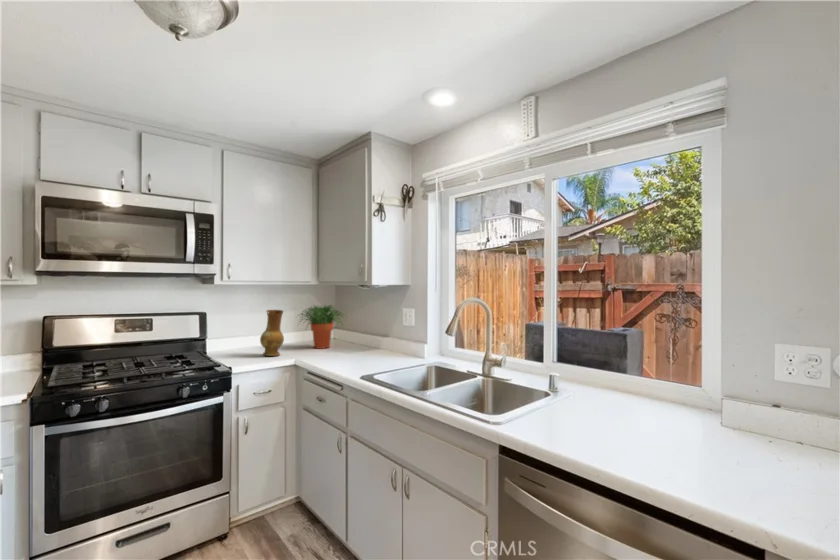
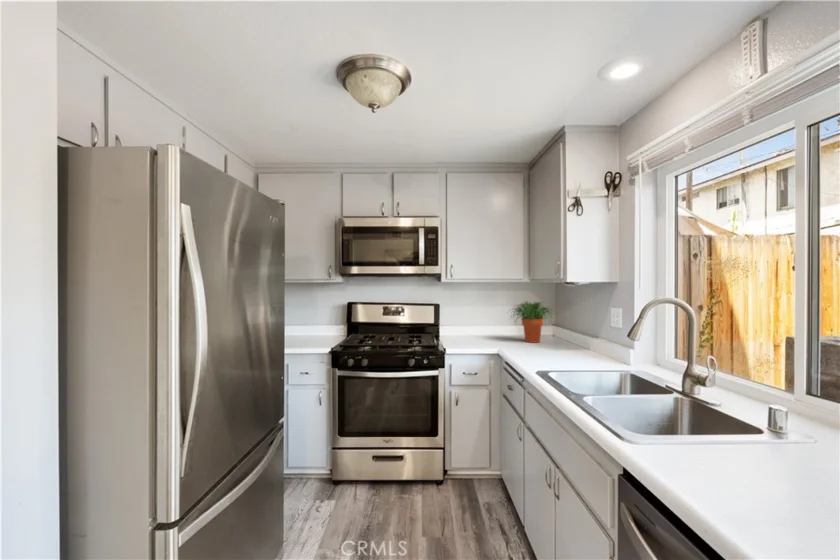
ceramic jug: present [260,310,284,356] -> none [474,304,493,344]

